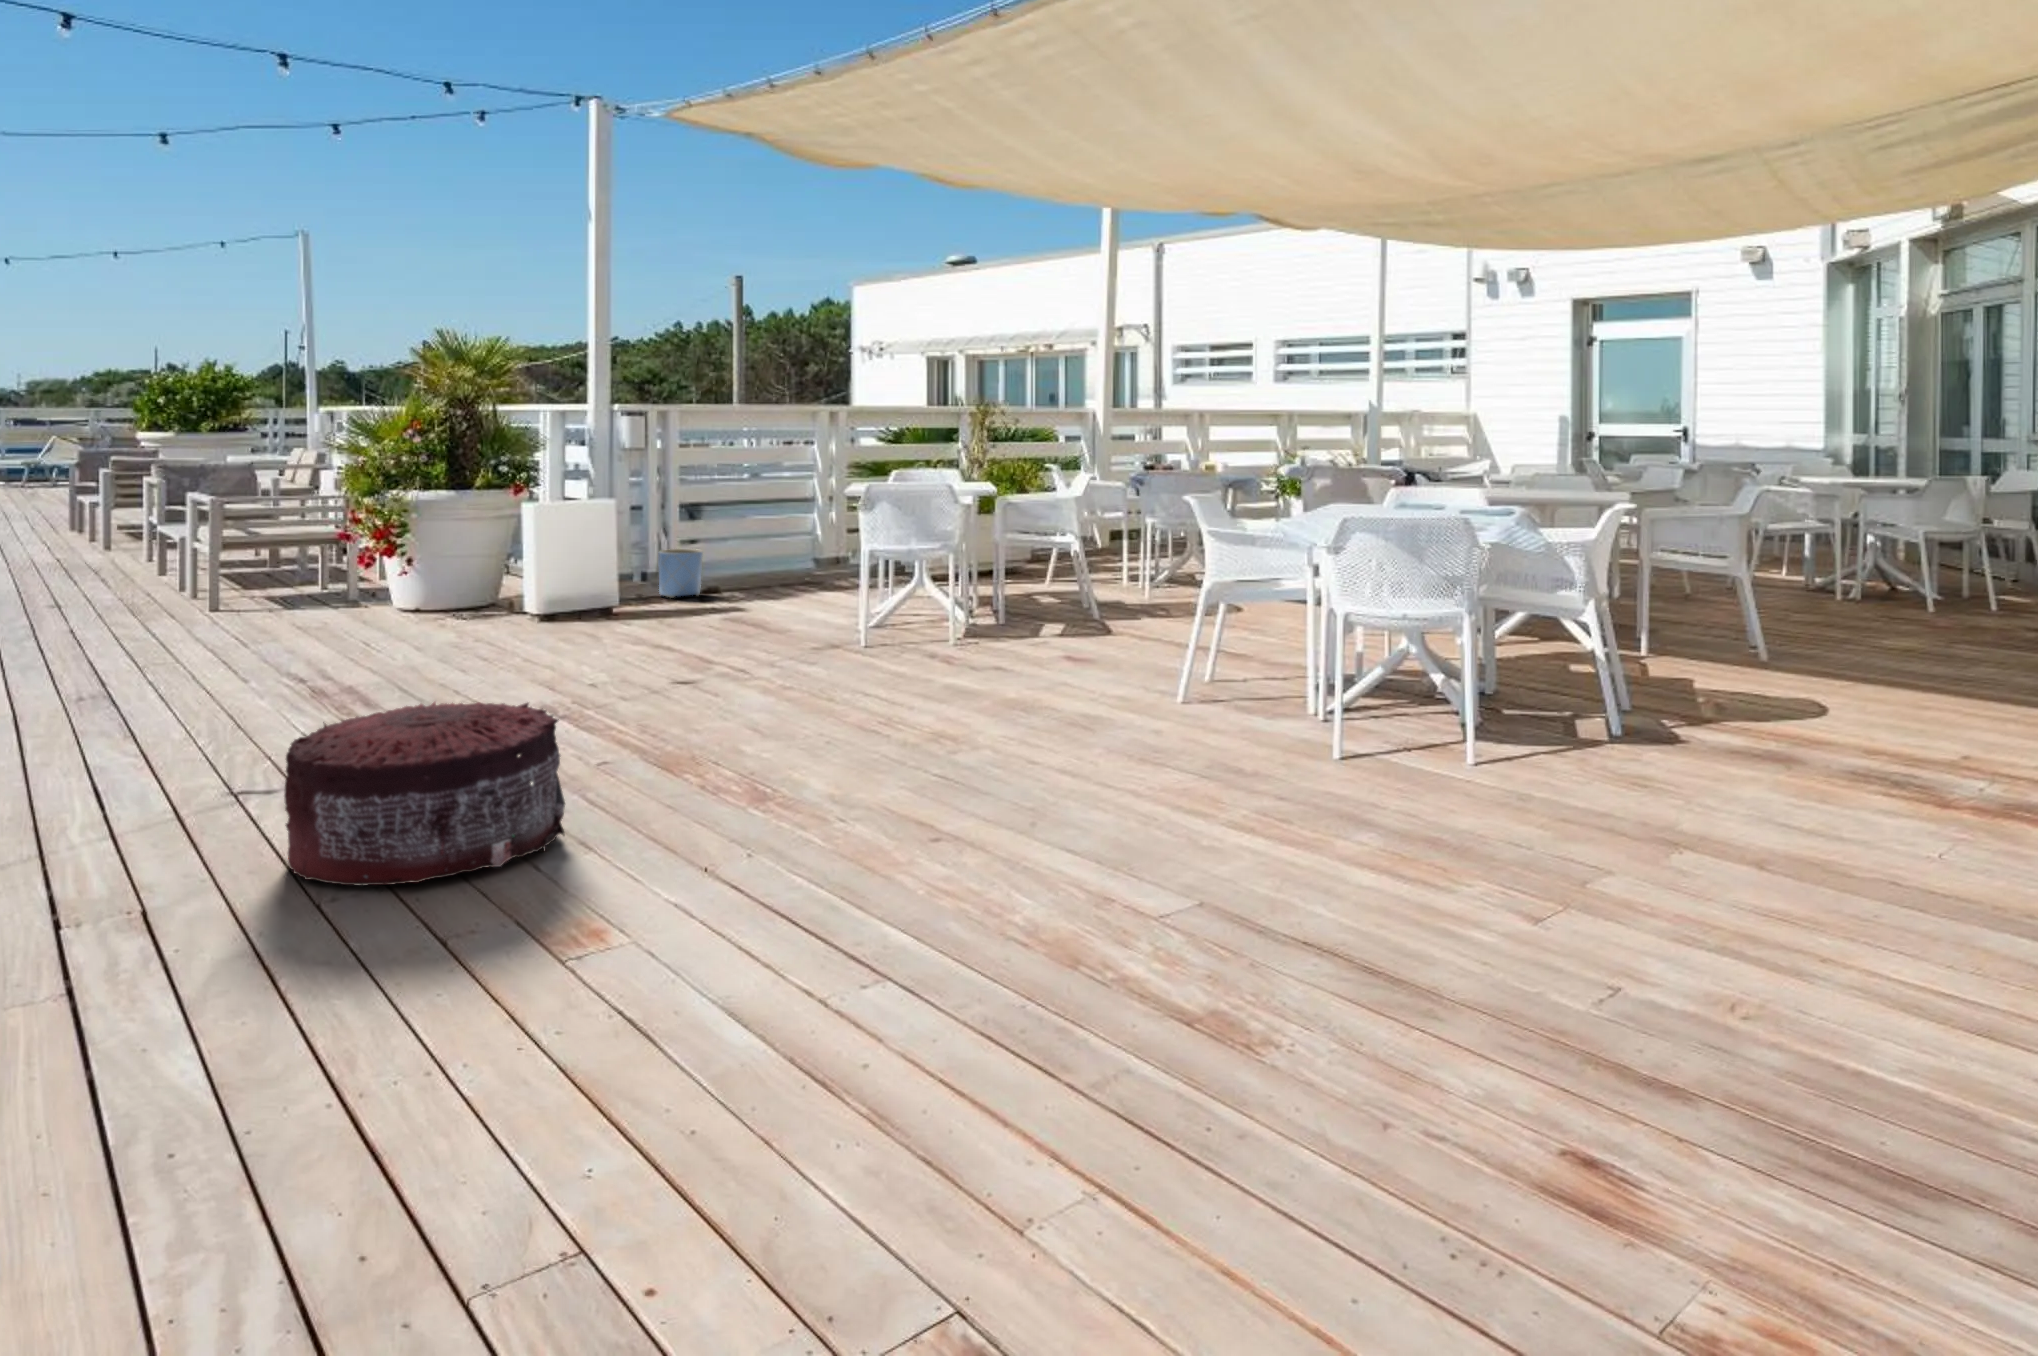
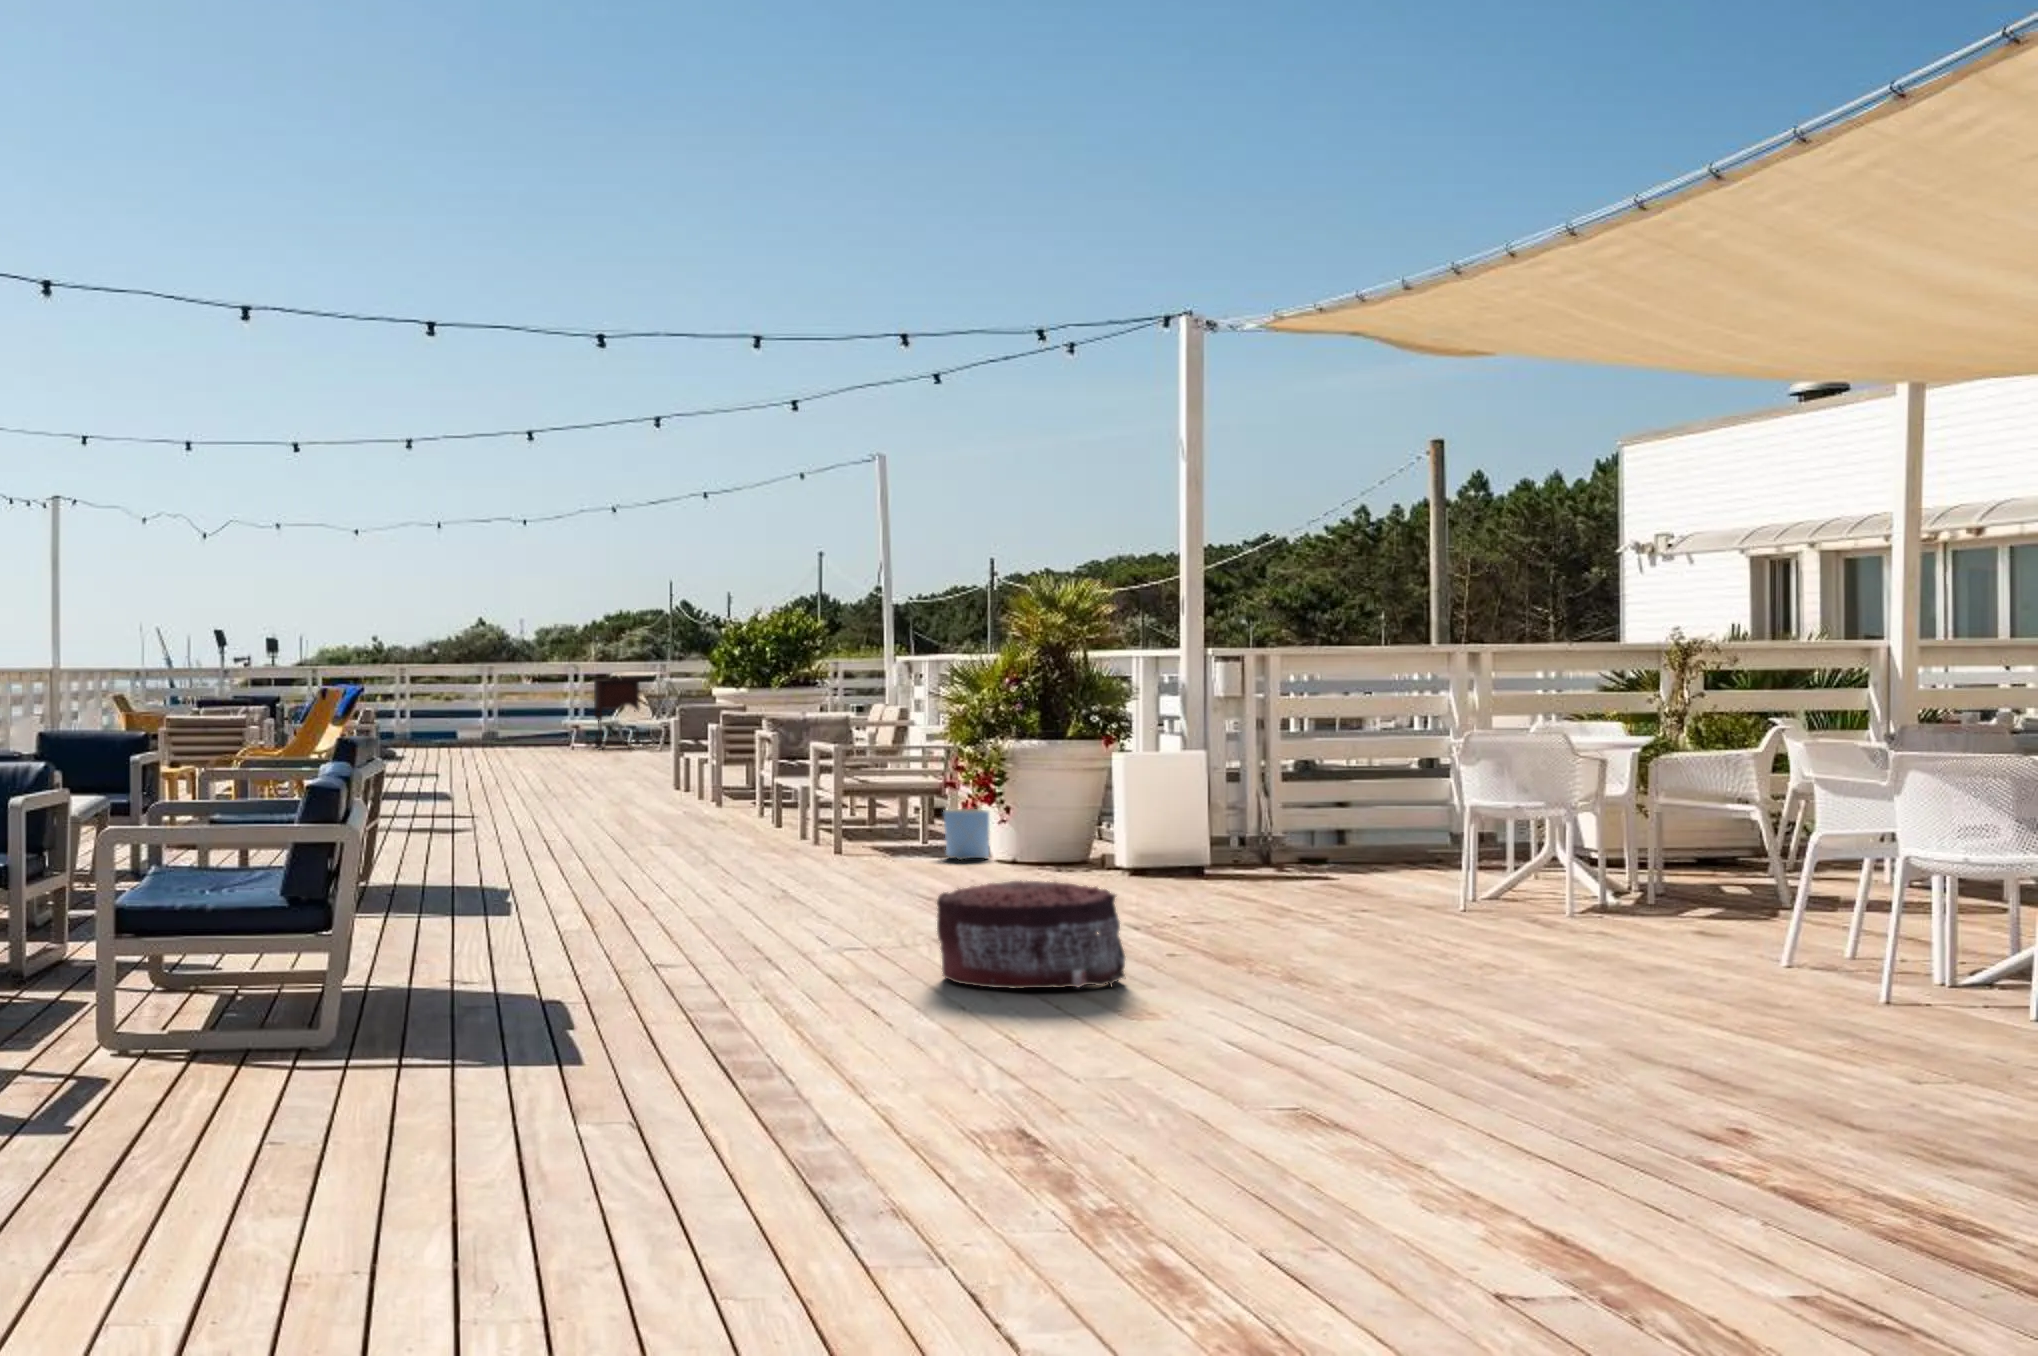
side table: none [7,424,62,488] -> present [593,678,640,749]
planter: present [659,549,703,598] -> present [944,809,989,859]

